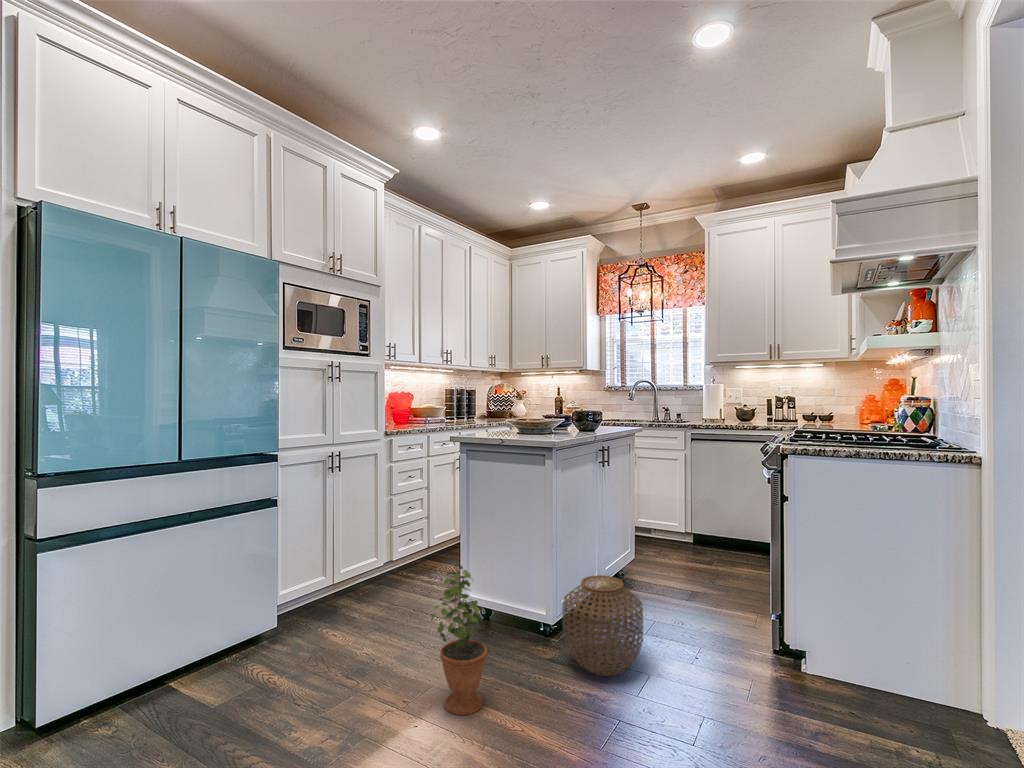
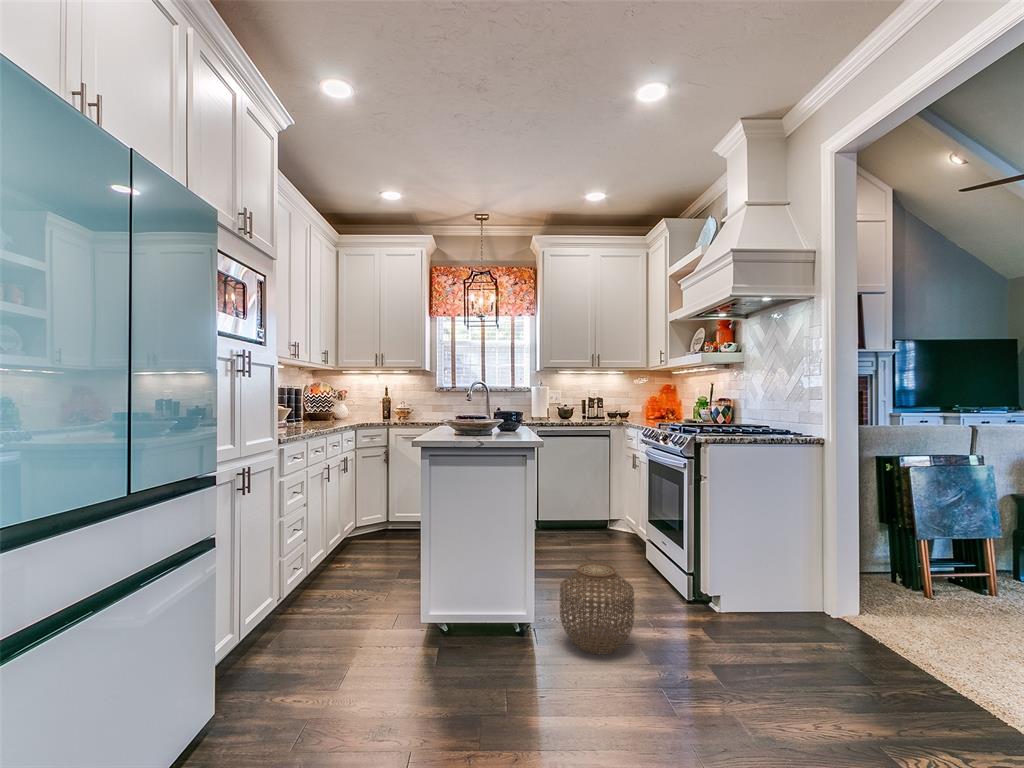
potted plant: present [431,566,487,715] -> none [498,573,555,730]

